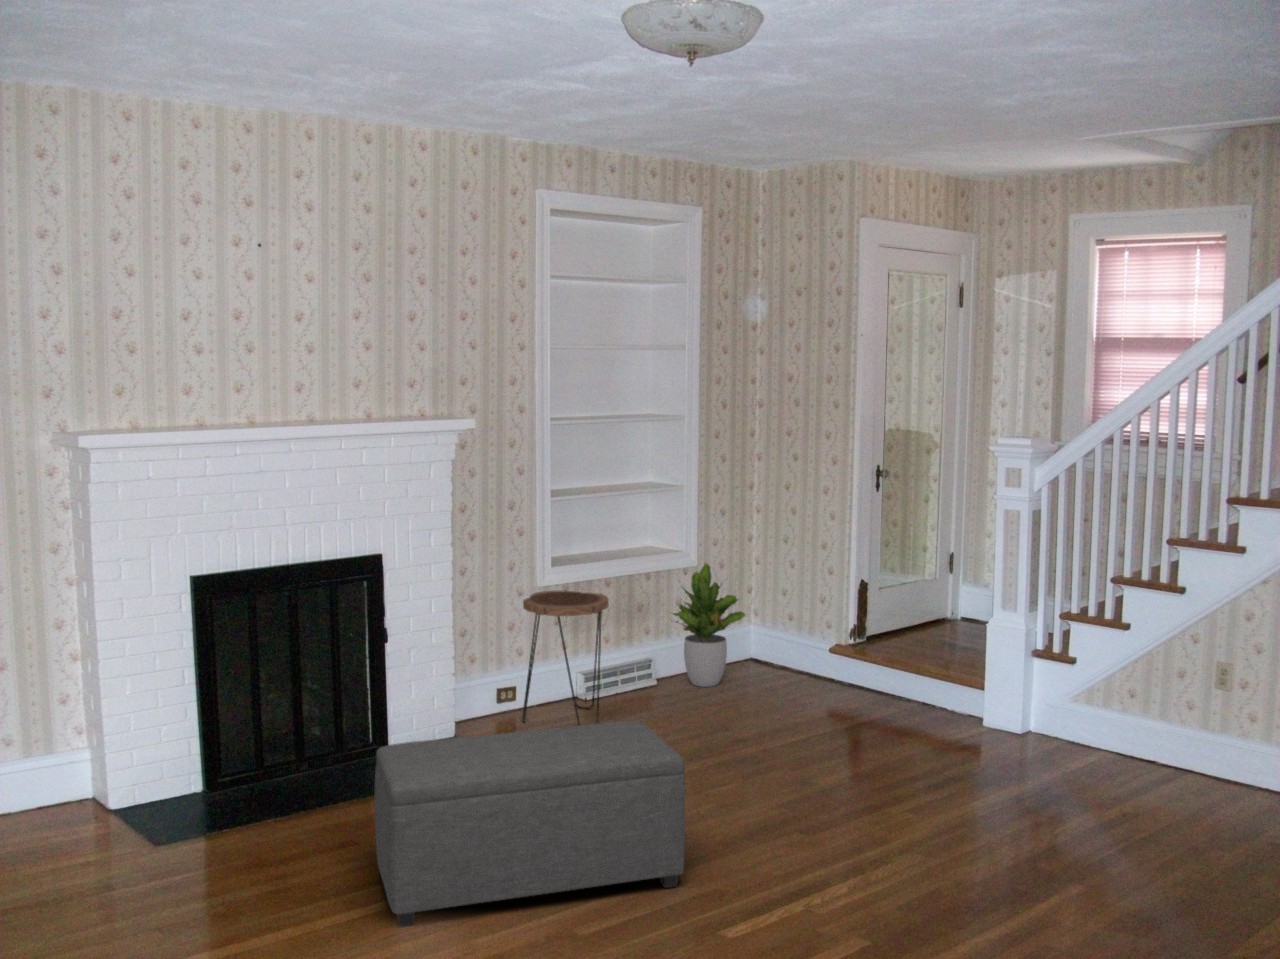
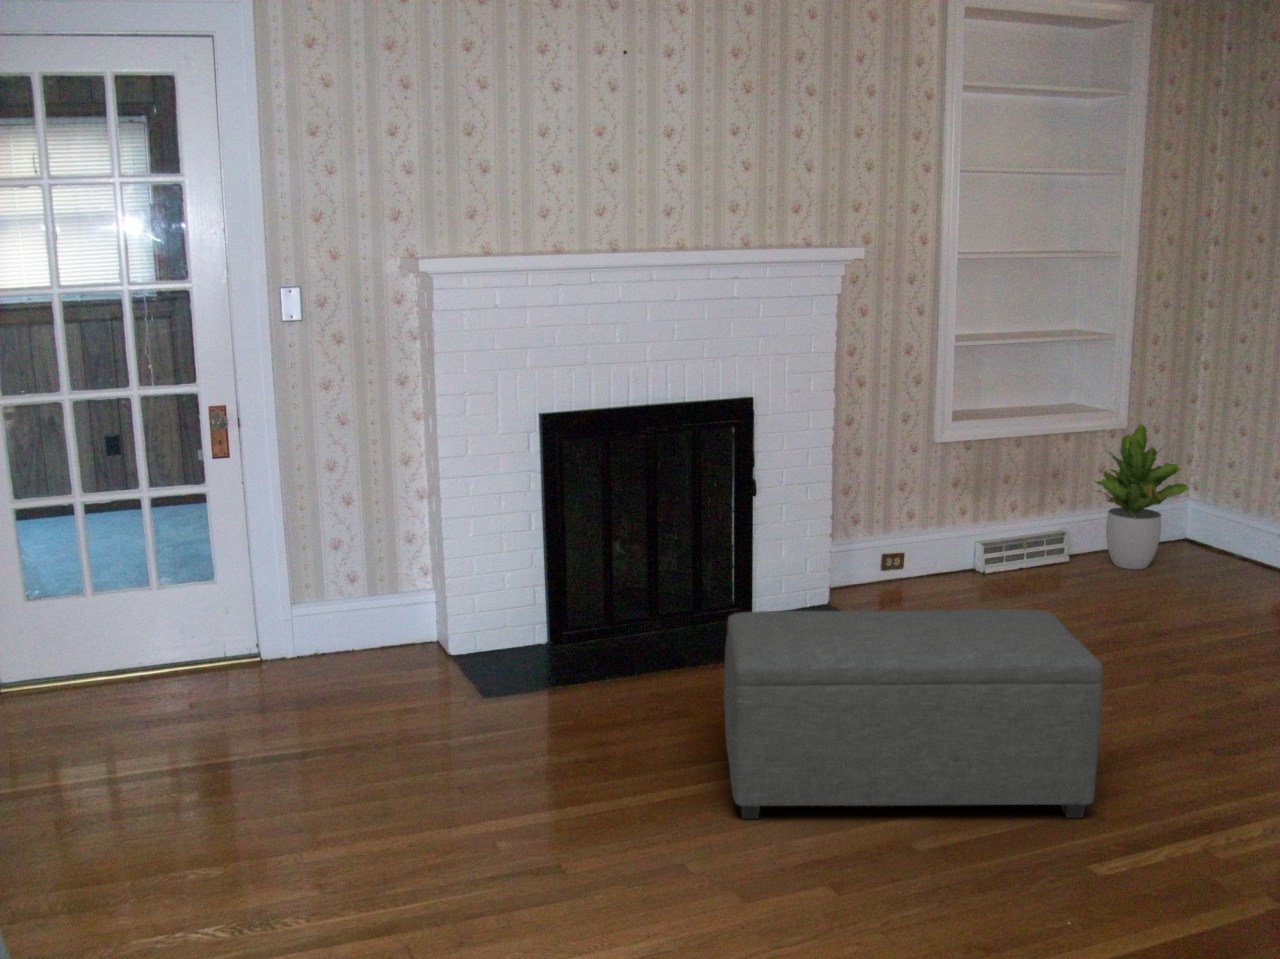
side table: present [522,591,609,726] -> none [908,448,1016,609]

